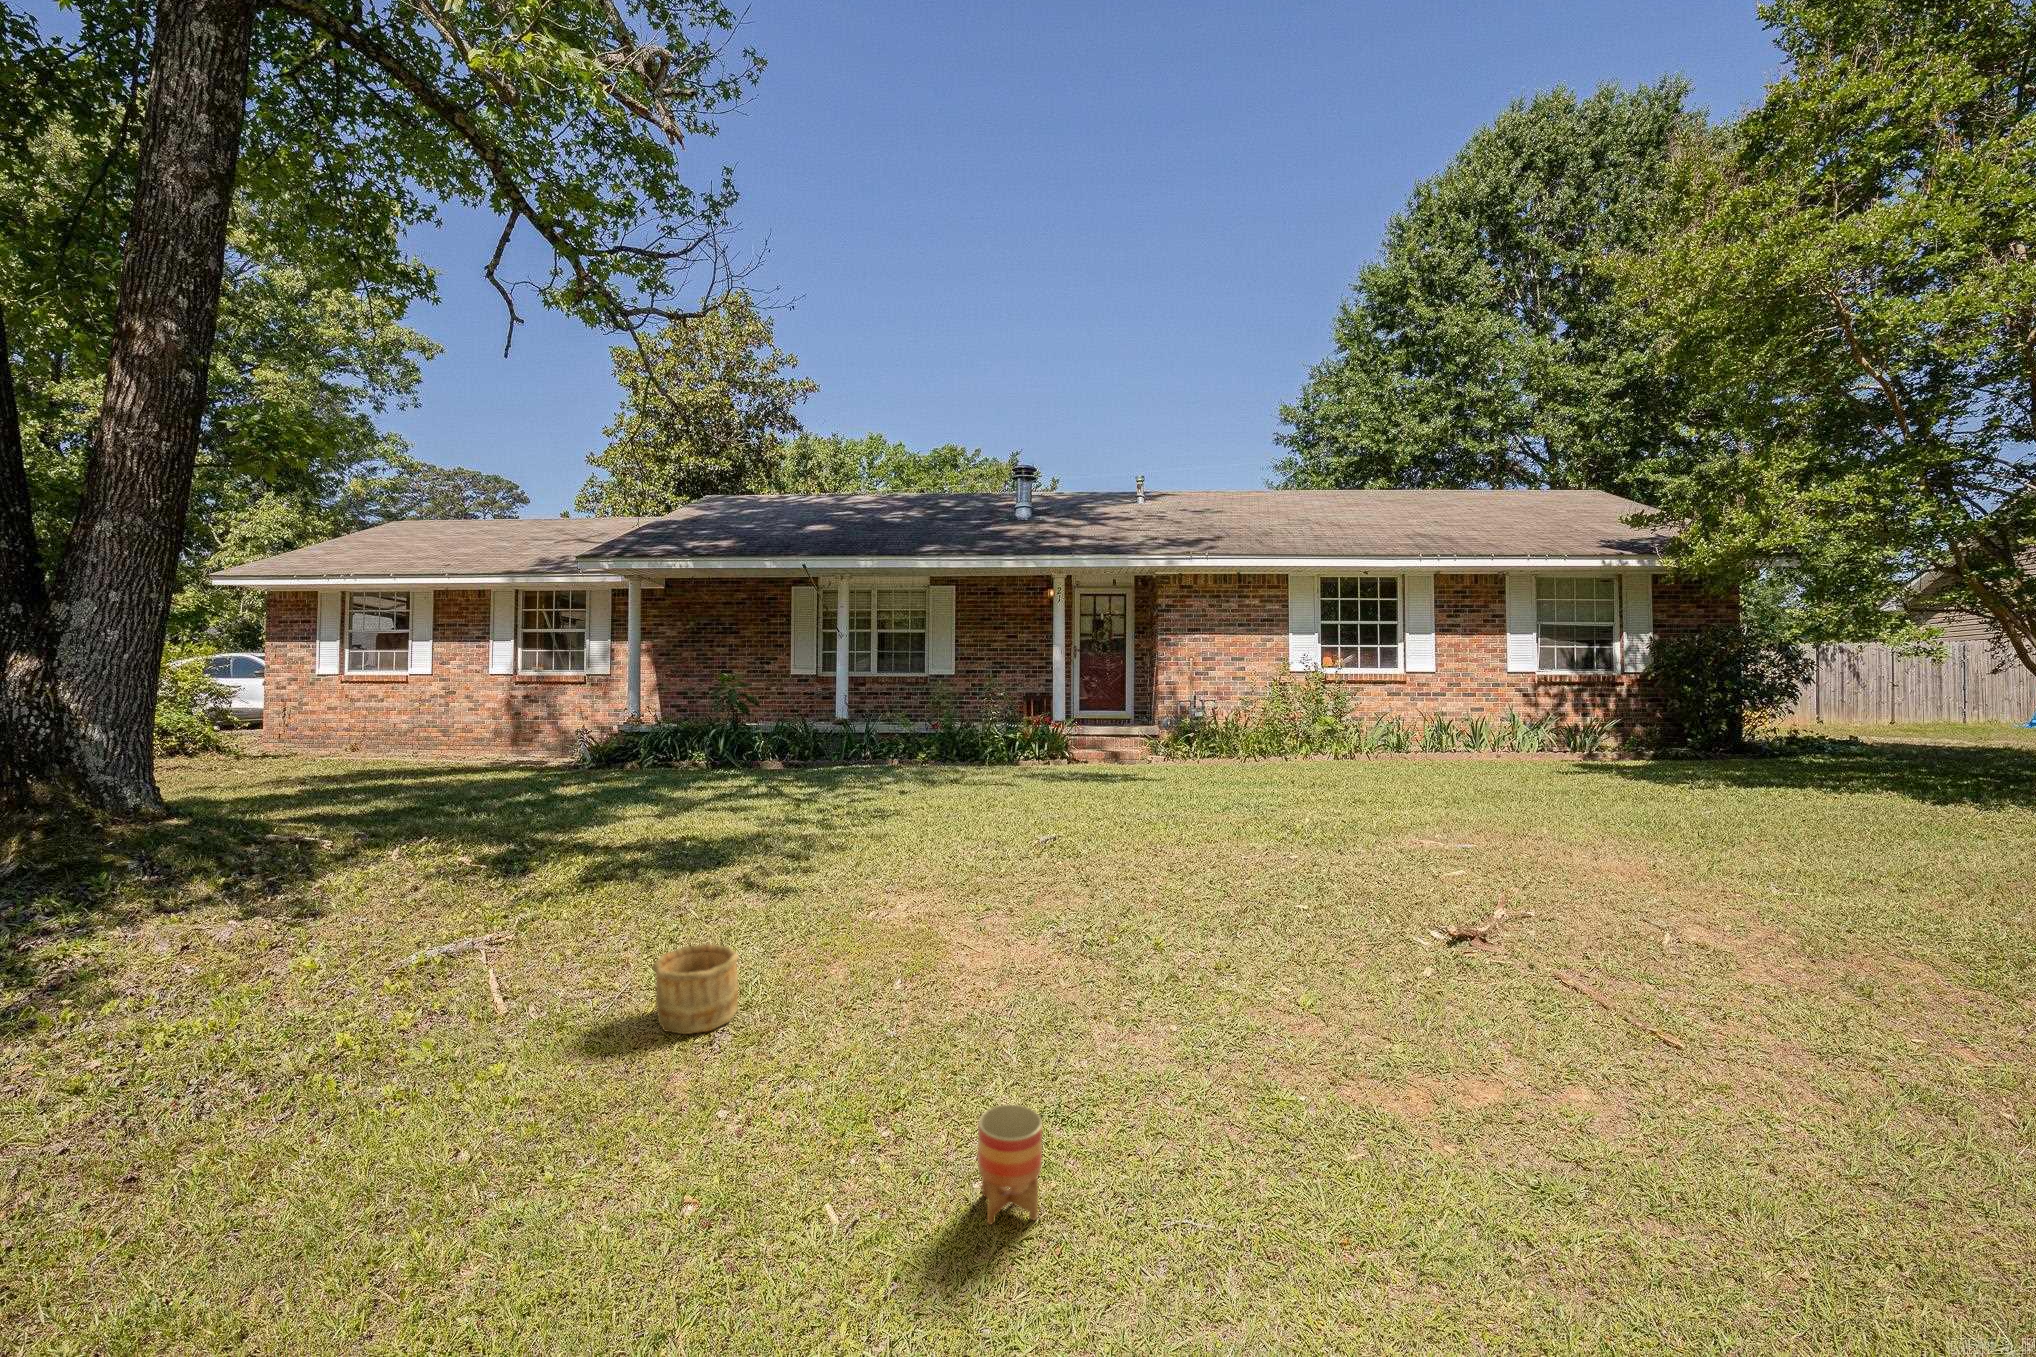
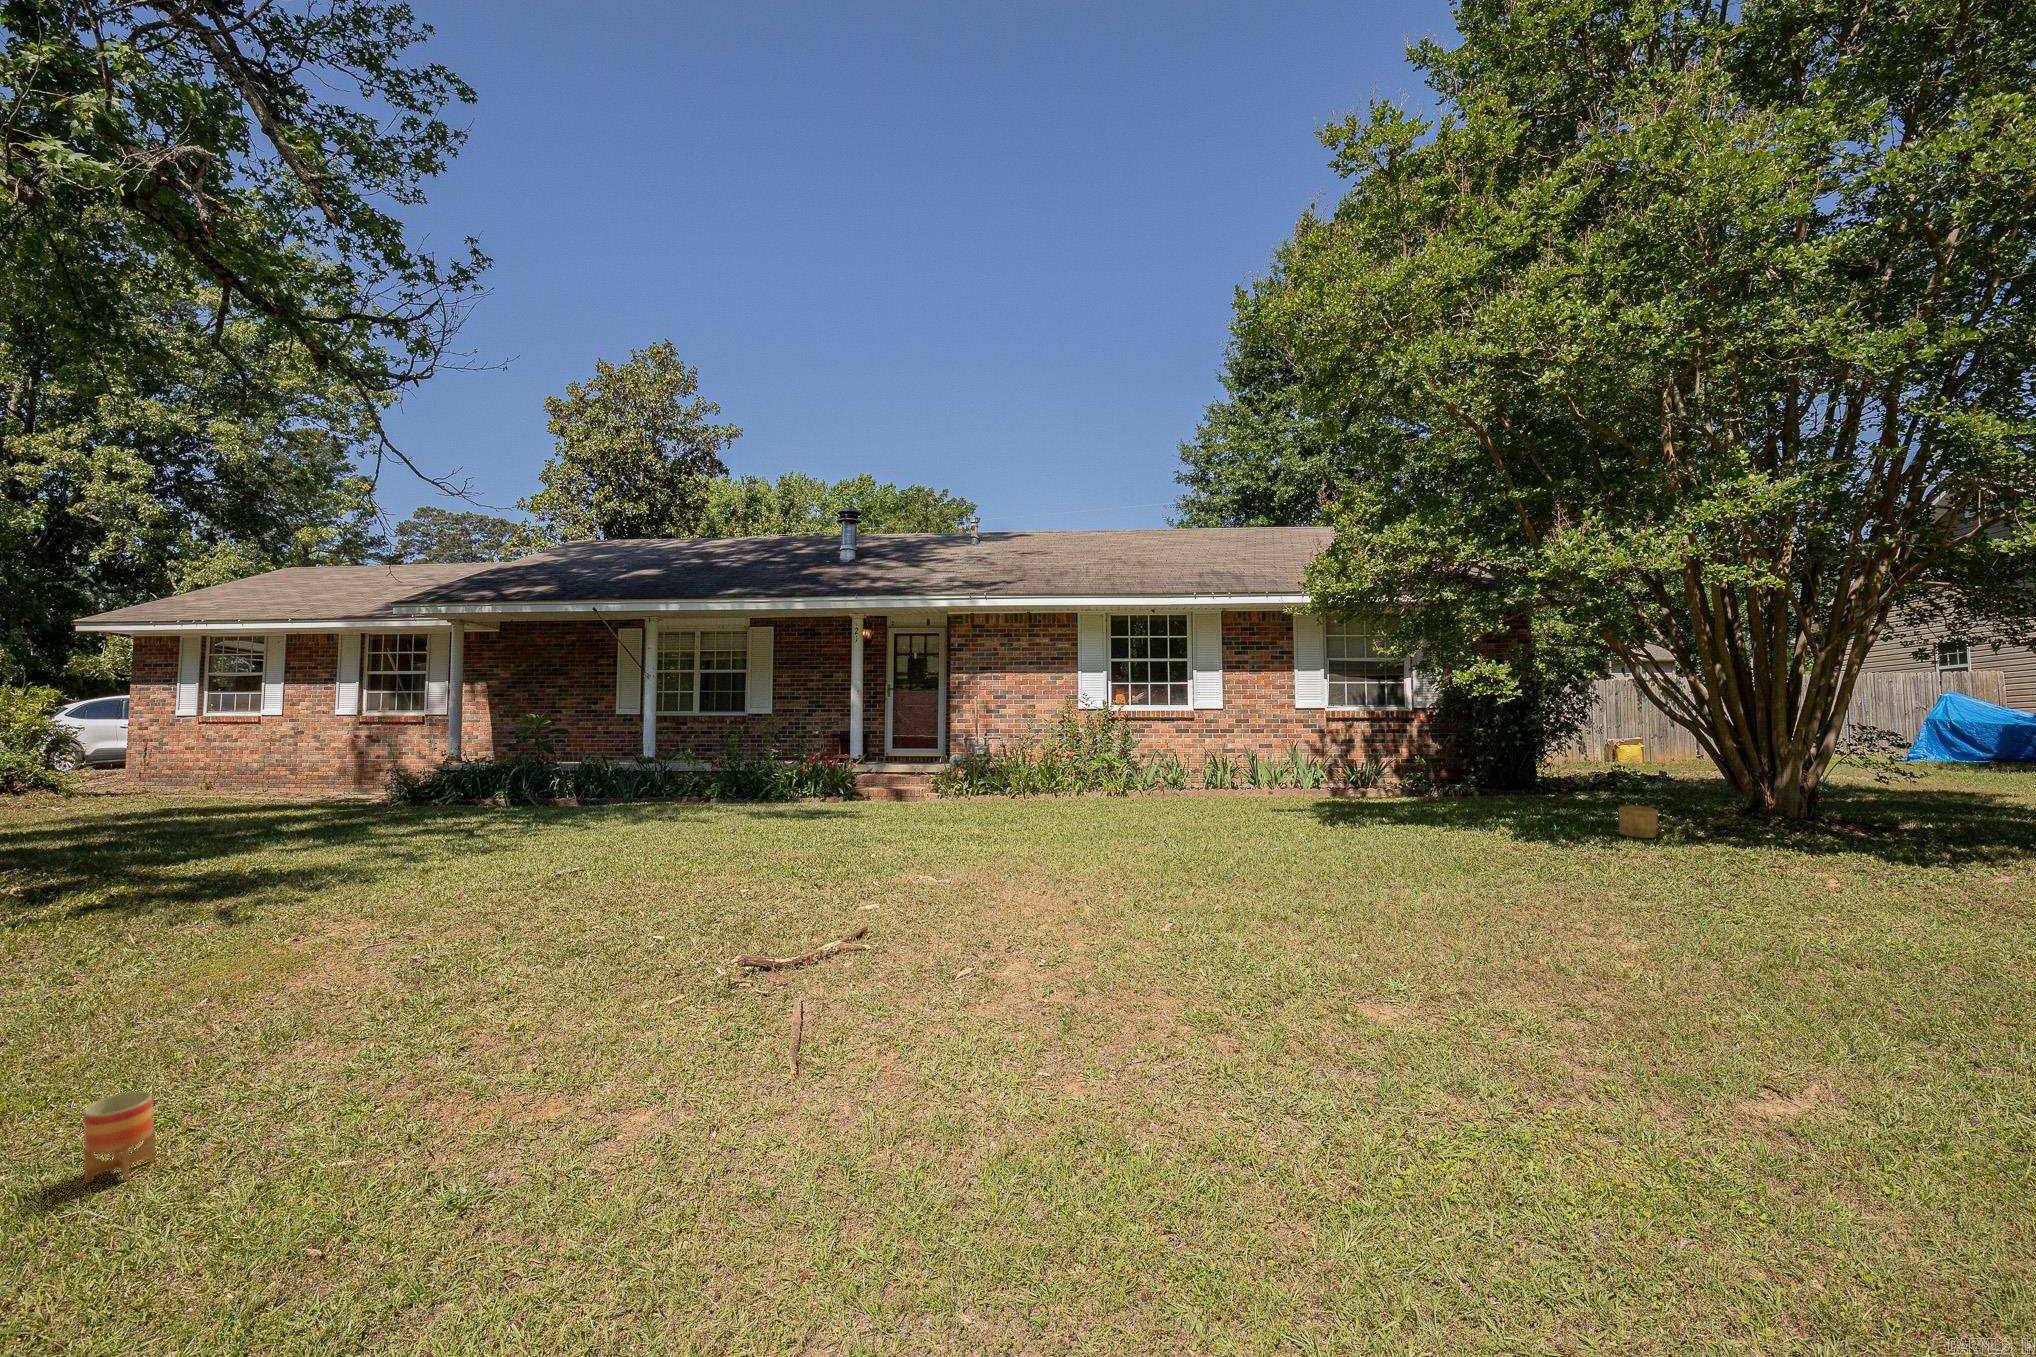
wooden bucket: present [652,944,739,1034] -> present [1619,805,1658,838]

